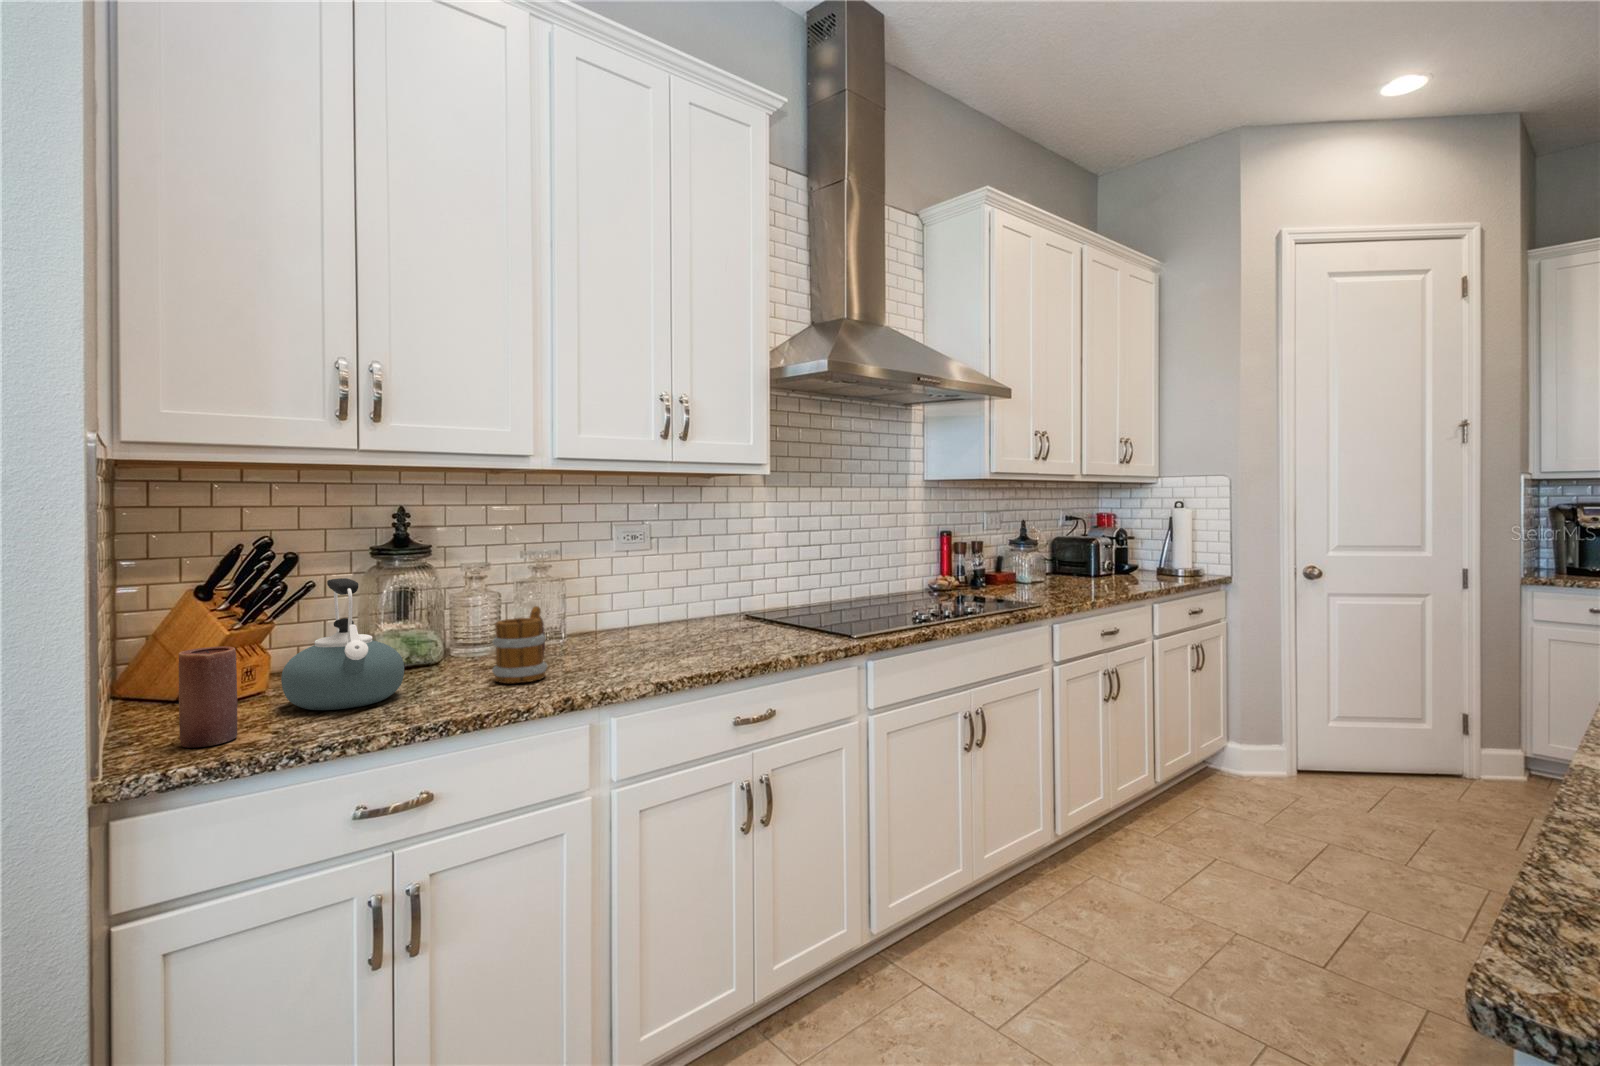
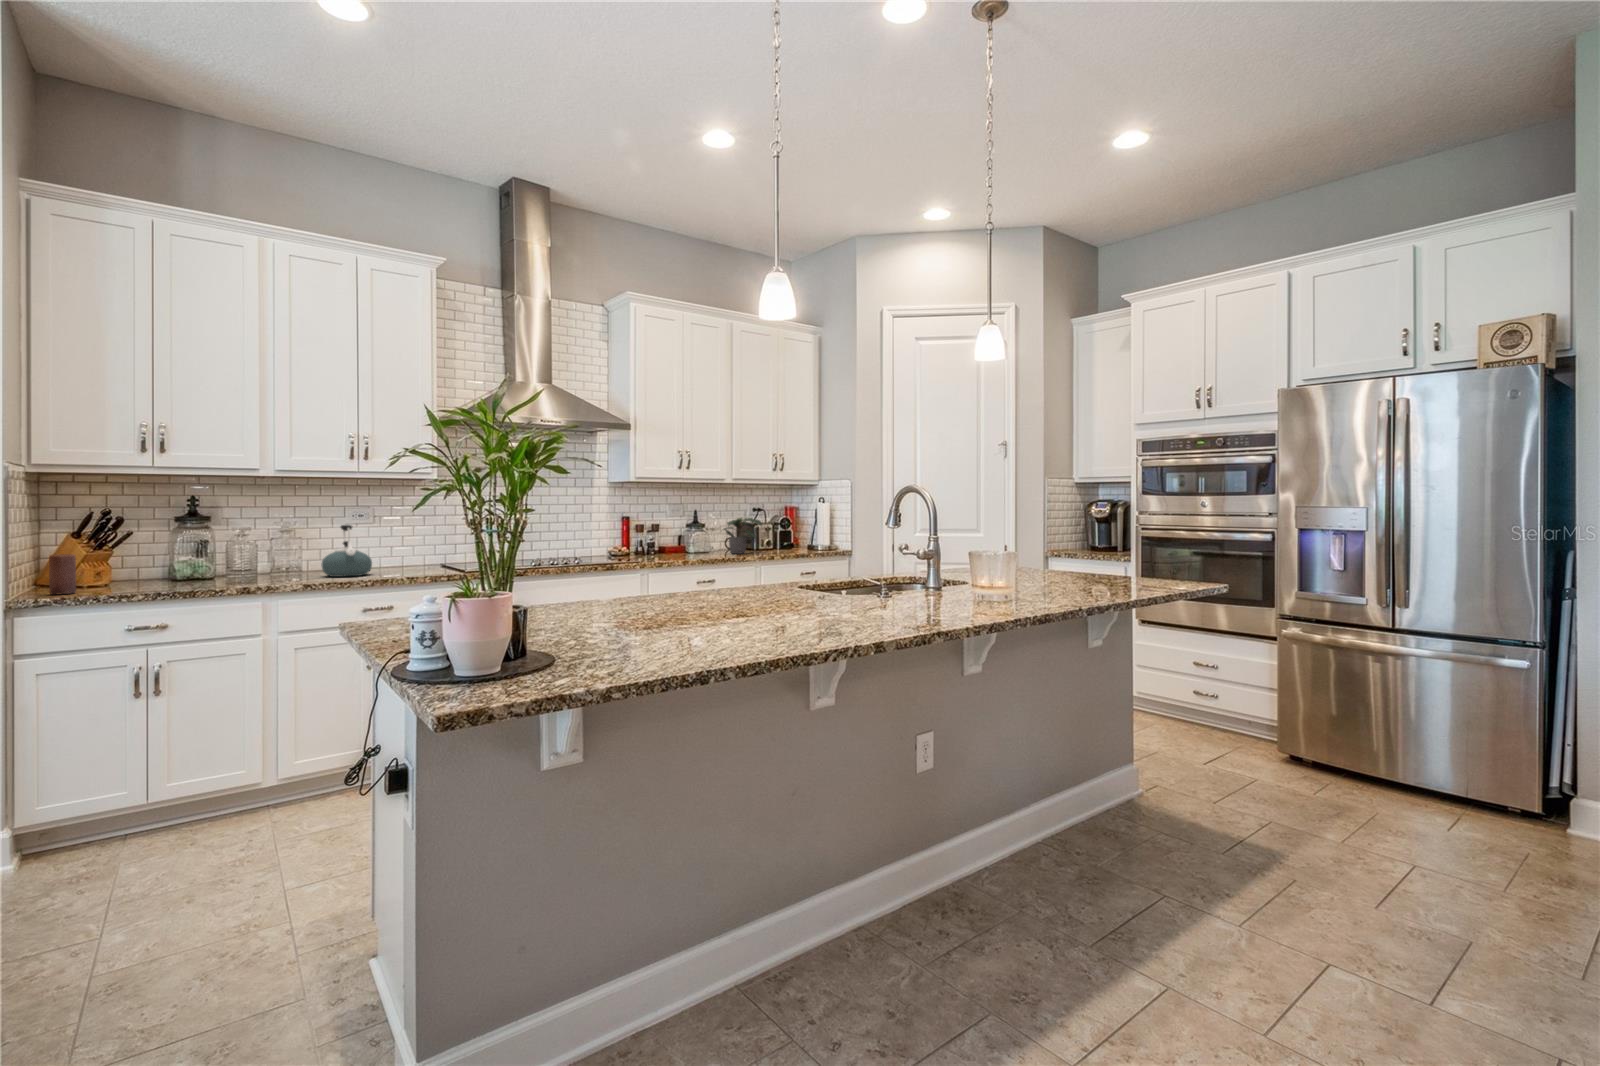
potted plant: none [1063,529,1134,583] -> present [724,518,762,554]
kettle: present [281,578,404,710] -> present [321,525,372,577]
mug: present [492,606,547,683] -> none [221,547,259,583]

